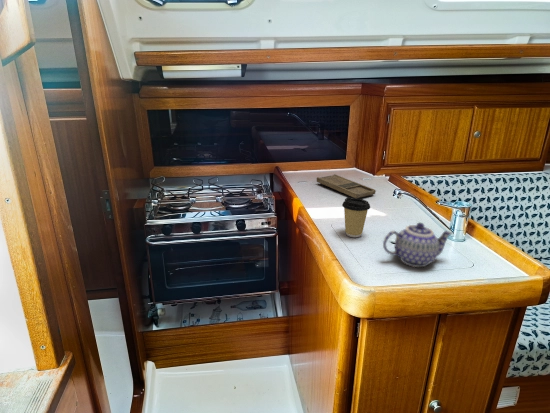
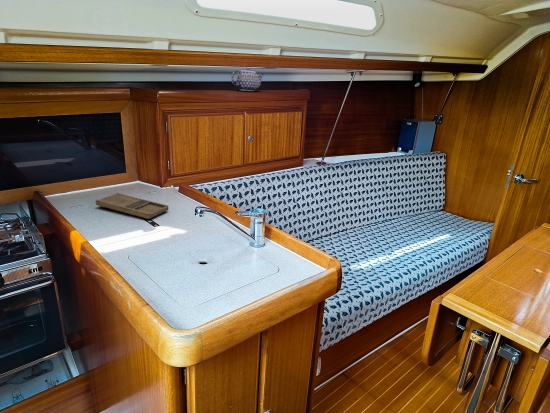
coffee cup: present [342,198,370,237] -> none [139,224,172,268]
teapot: present [383,223,452,267] -> present [231,69,263,91]

